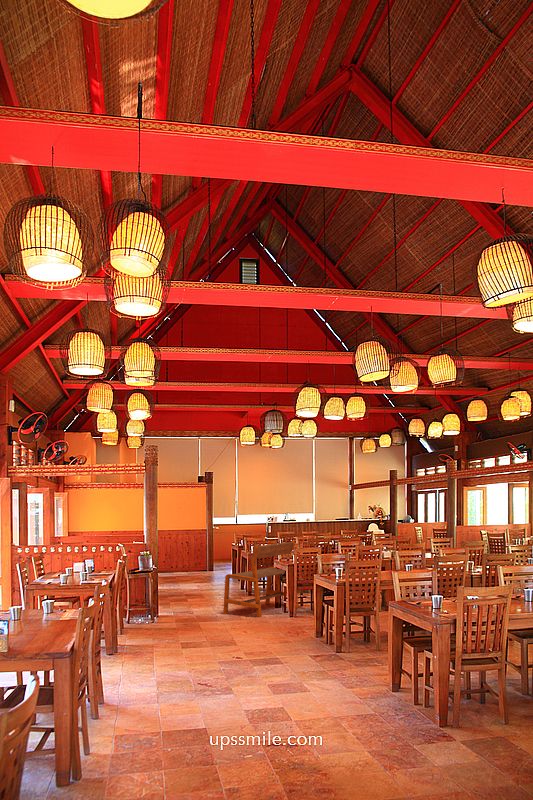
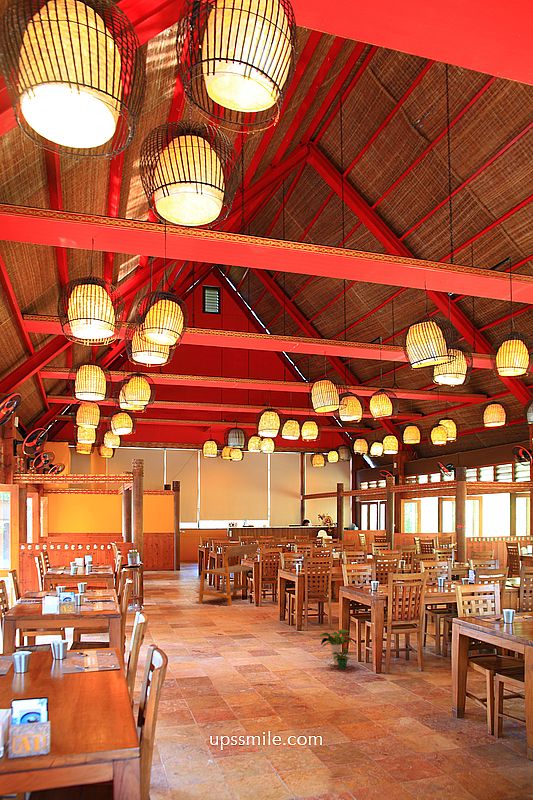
potted plant: none [360,661,408,717] -> present [320,629,351,669]

